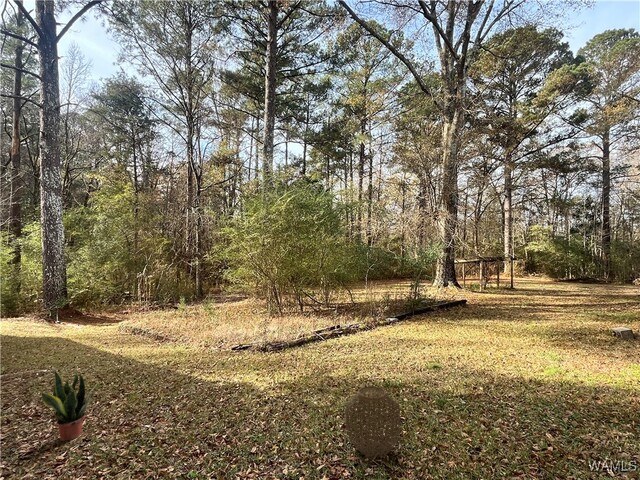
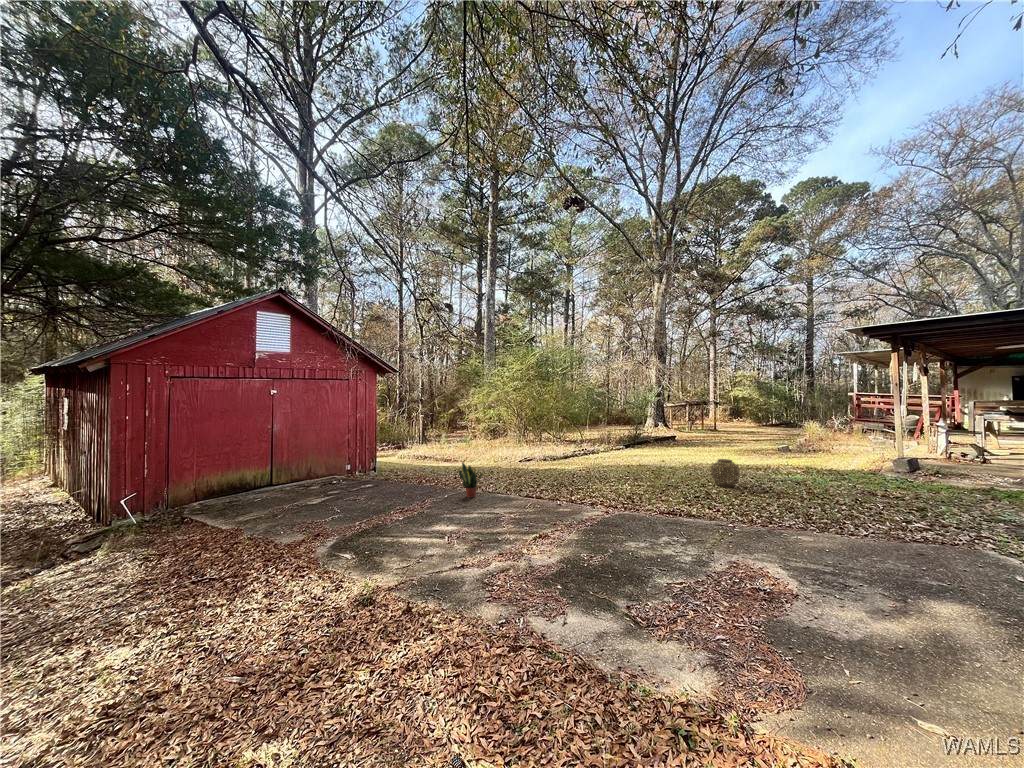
woven basket: present [346,386,401,457] -> present [712,459,739,487]

